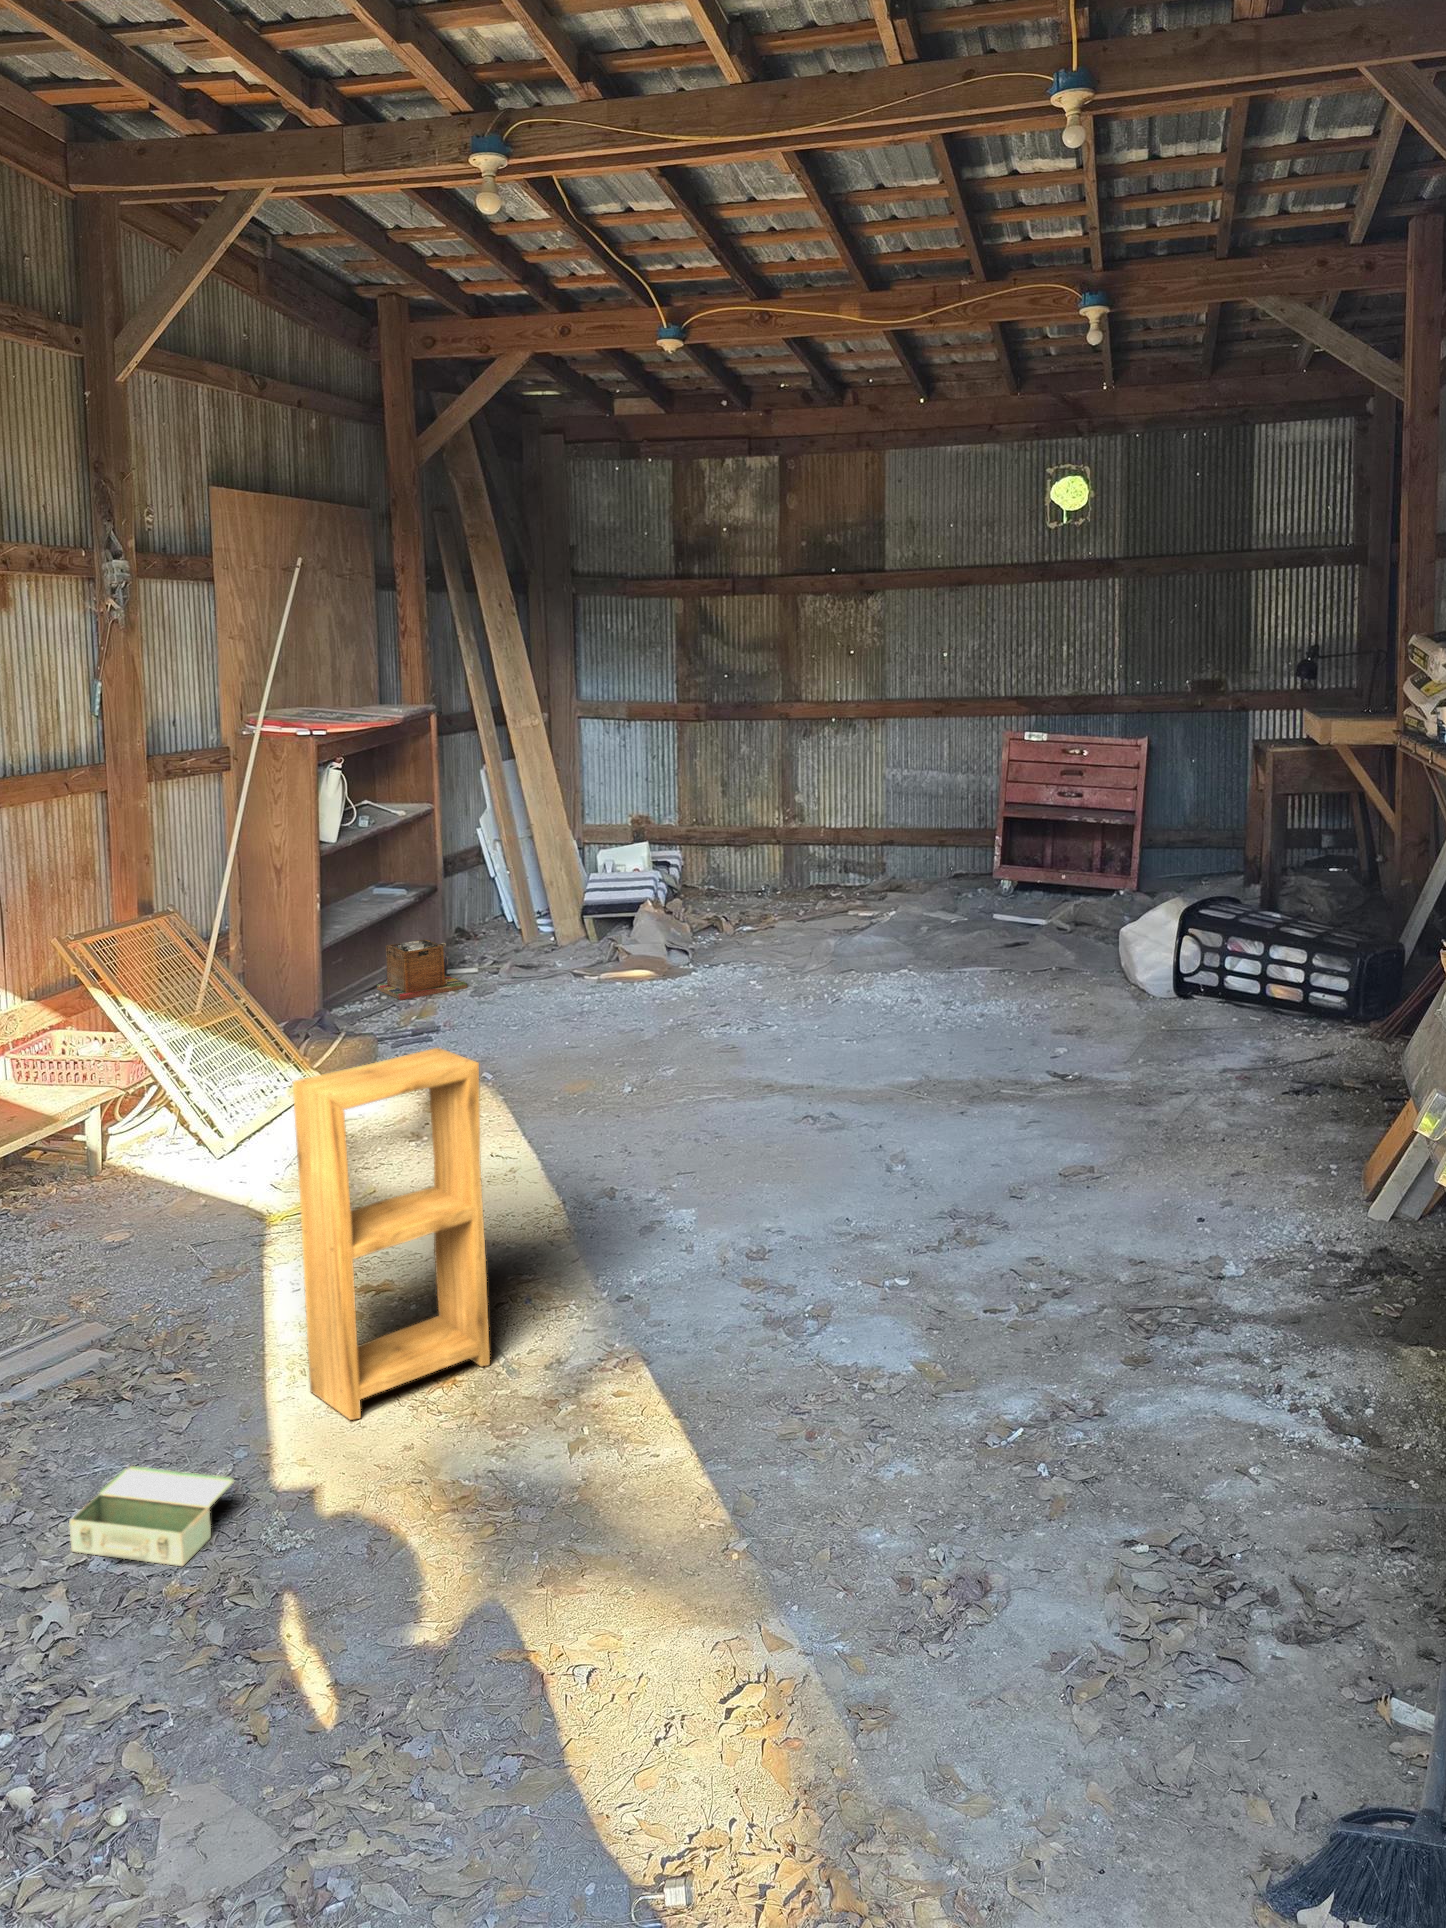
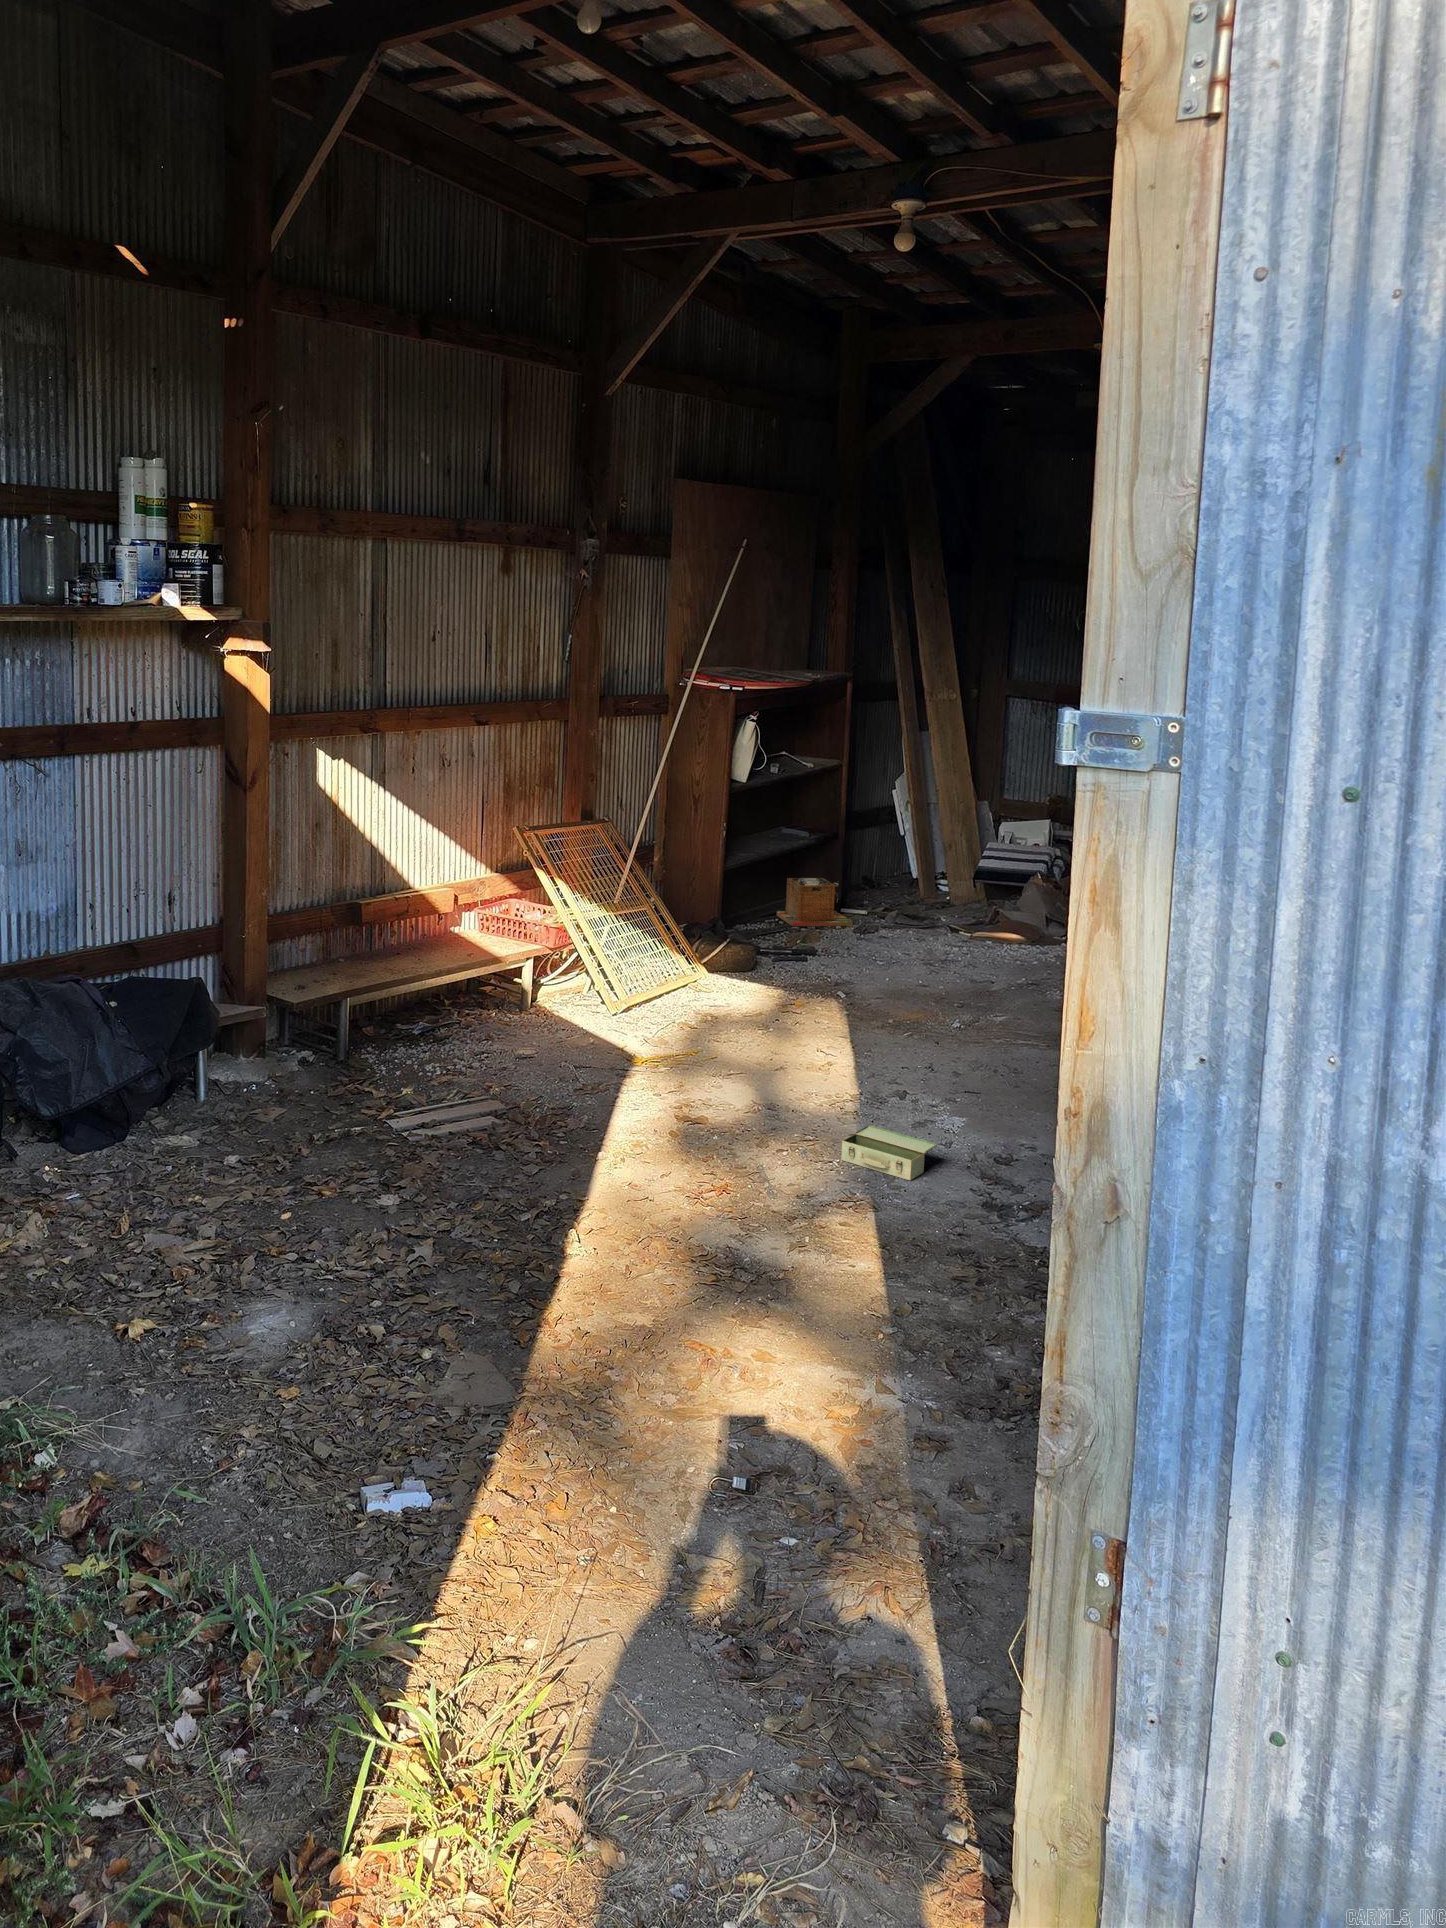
shelving unit: present [292,1048,490,1420] -> none [620,936,765,1197]
toolbox: present [69,1466,234,1566] -> present [841,1125,937,1180]

